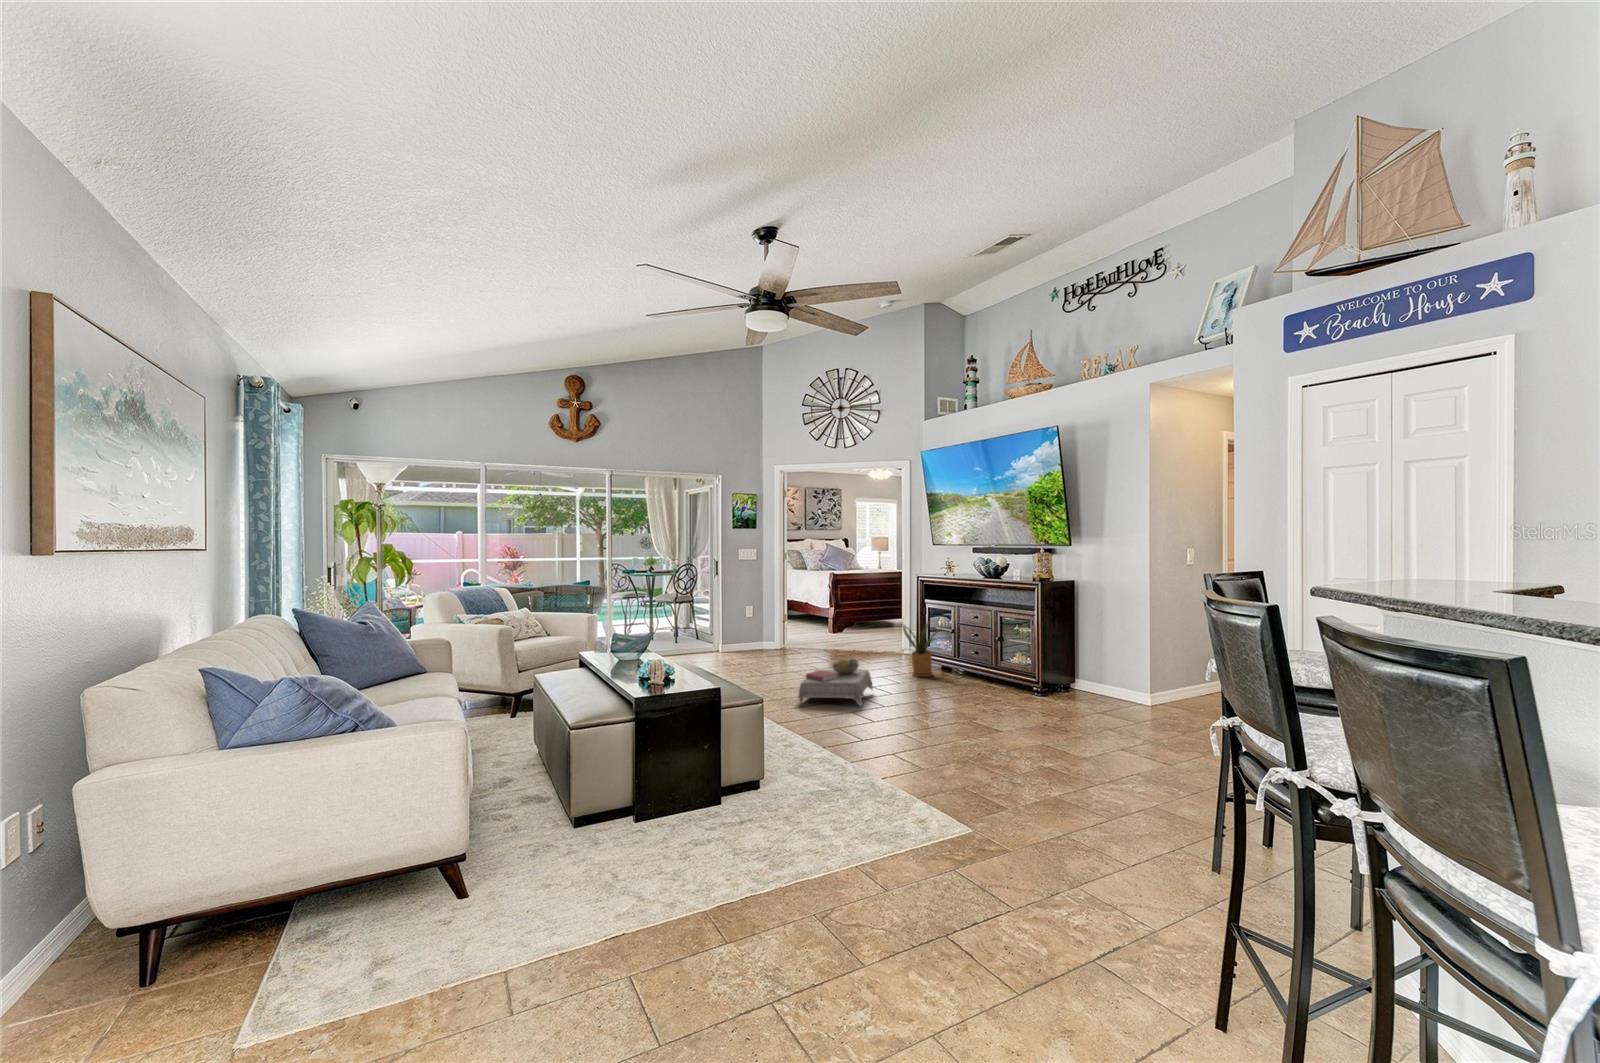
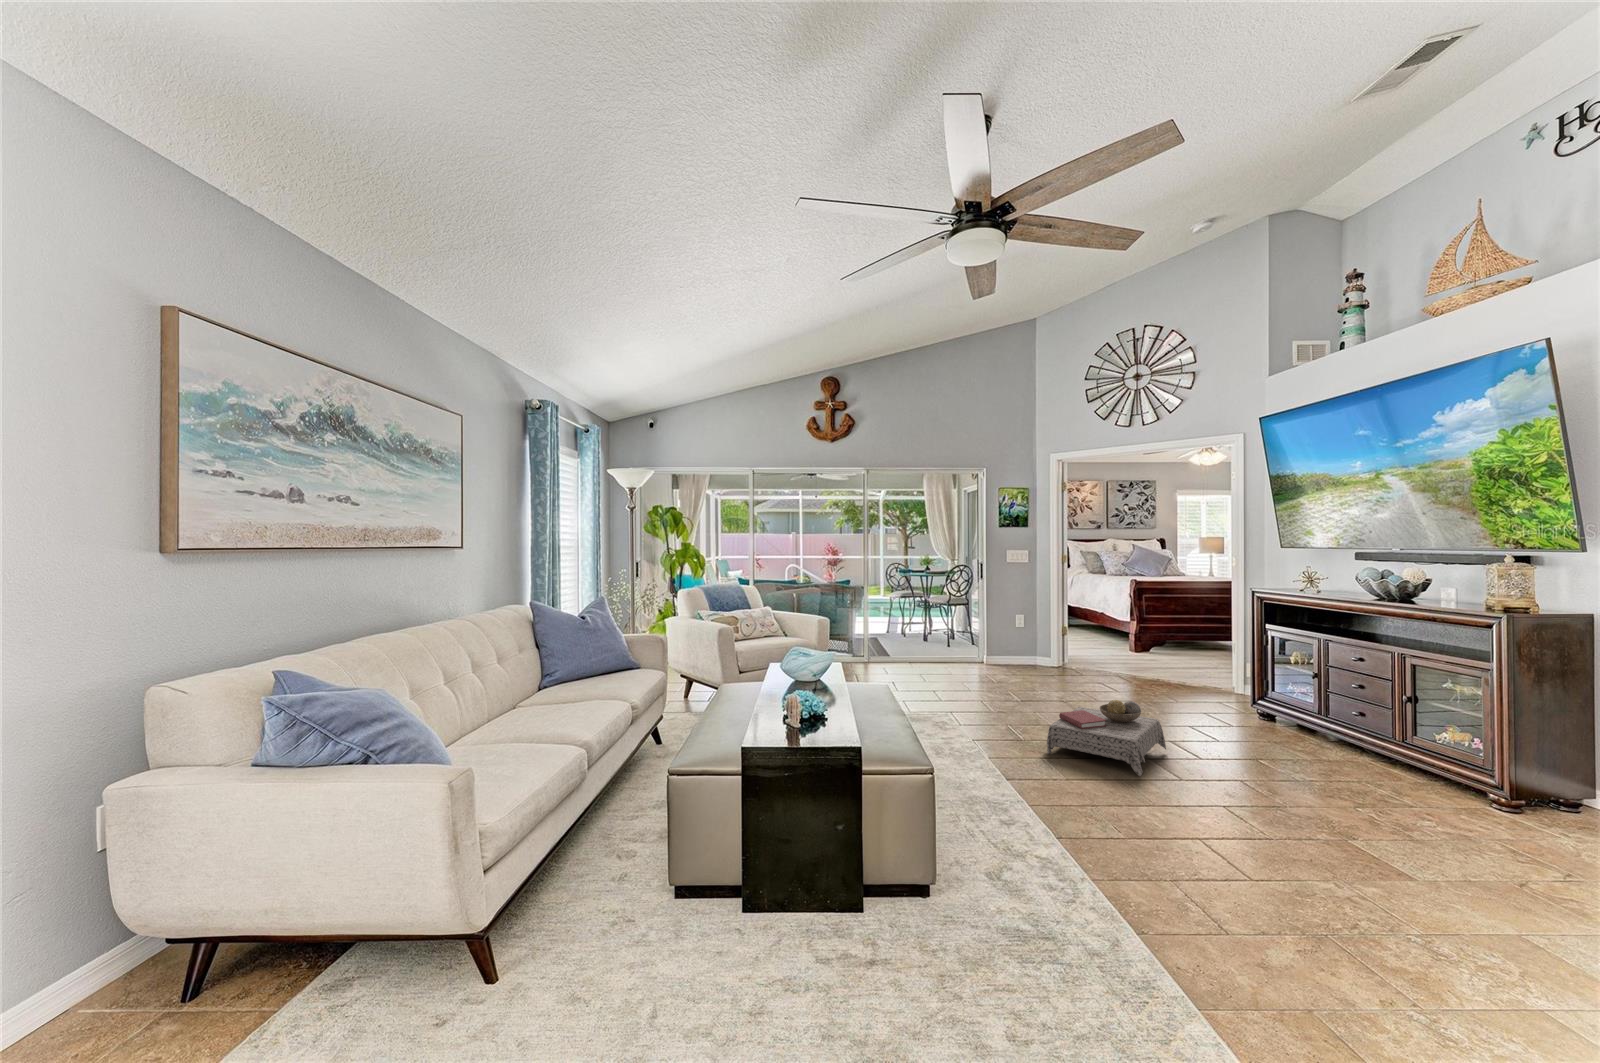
house plant: present [901,620,942,677] -> none [1211,652,1304,736]

